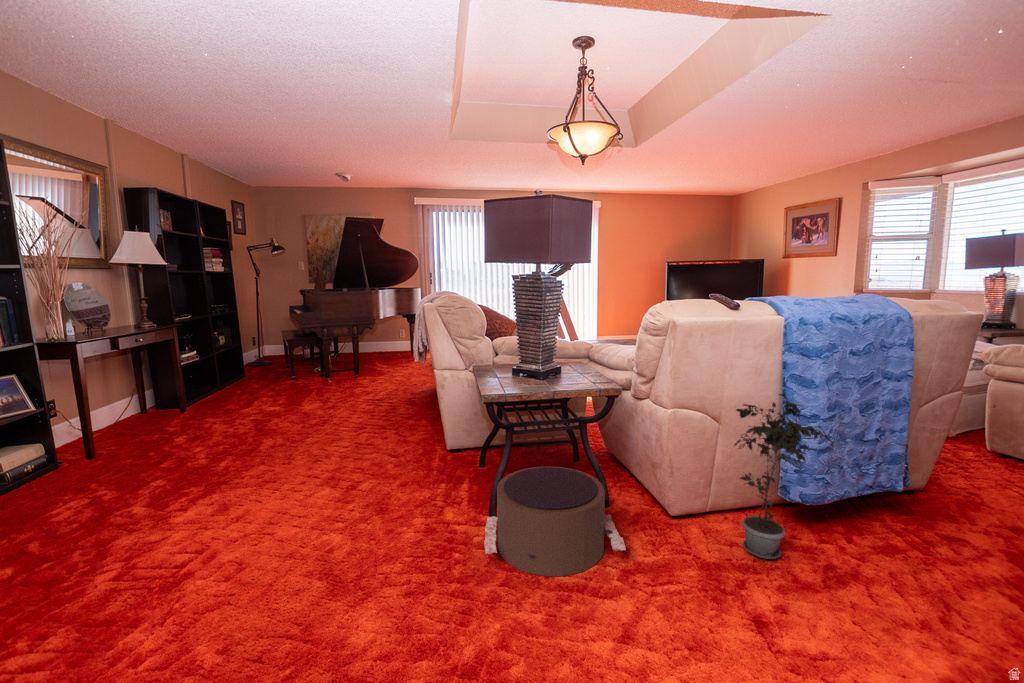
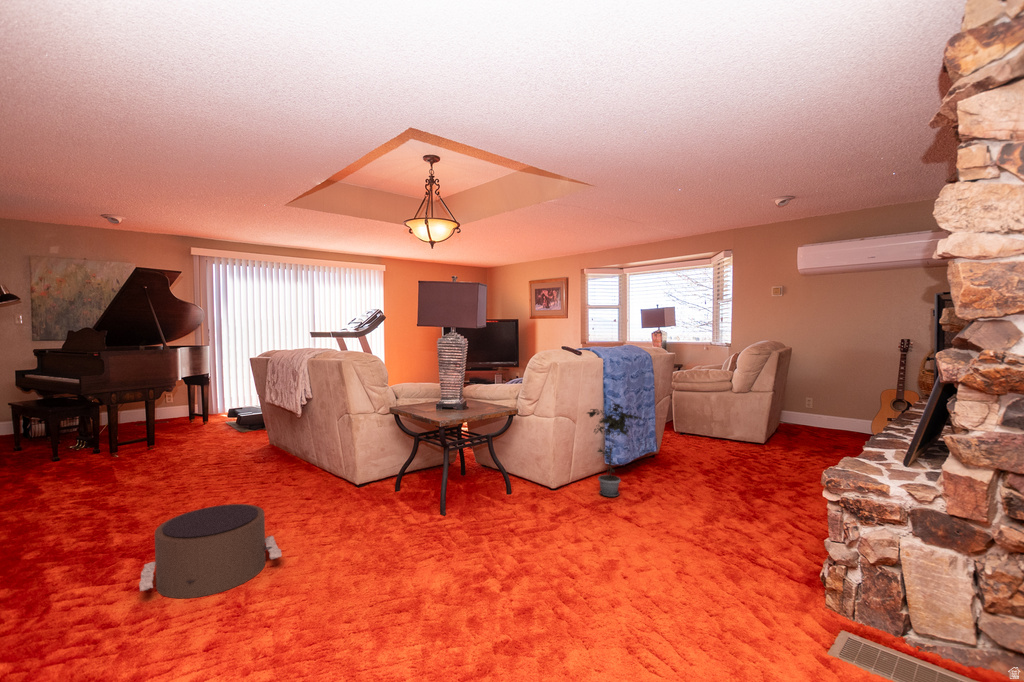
pouf: present [484,466,626,576] -> present [139,504,281,598]

